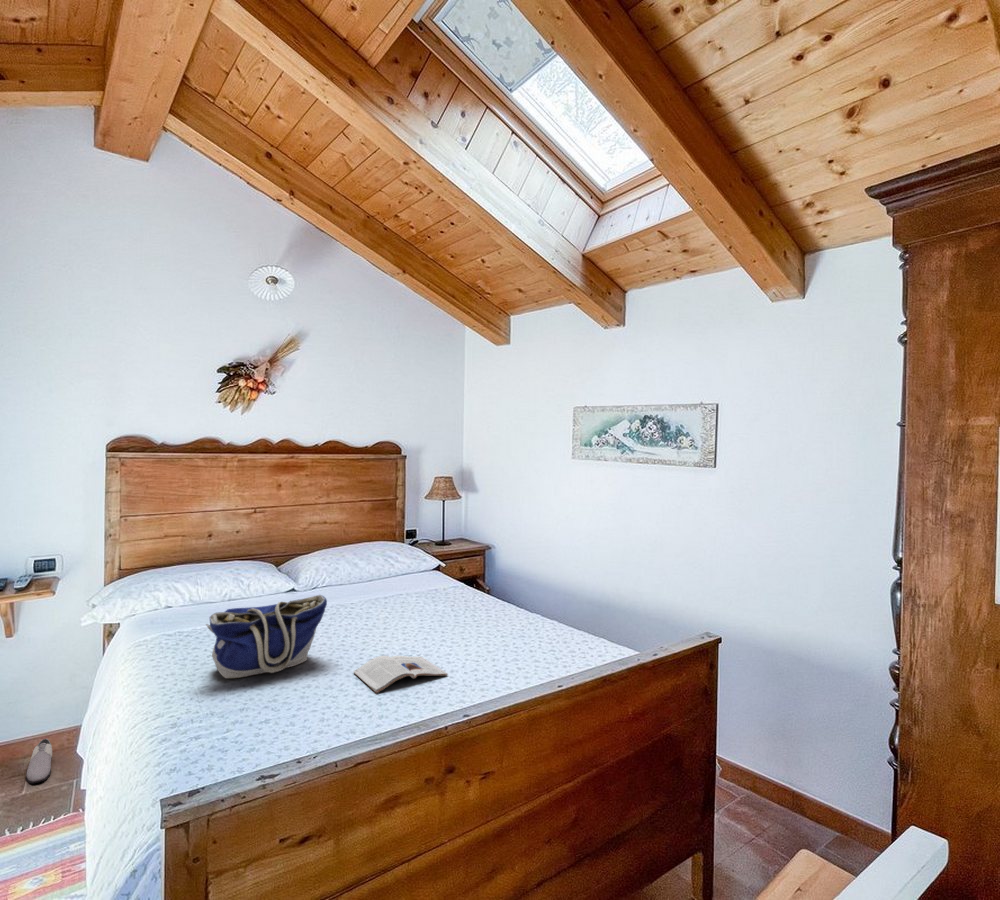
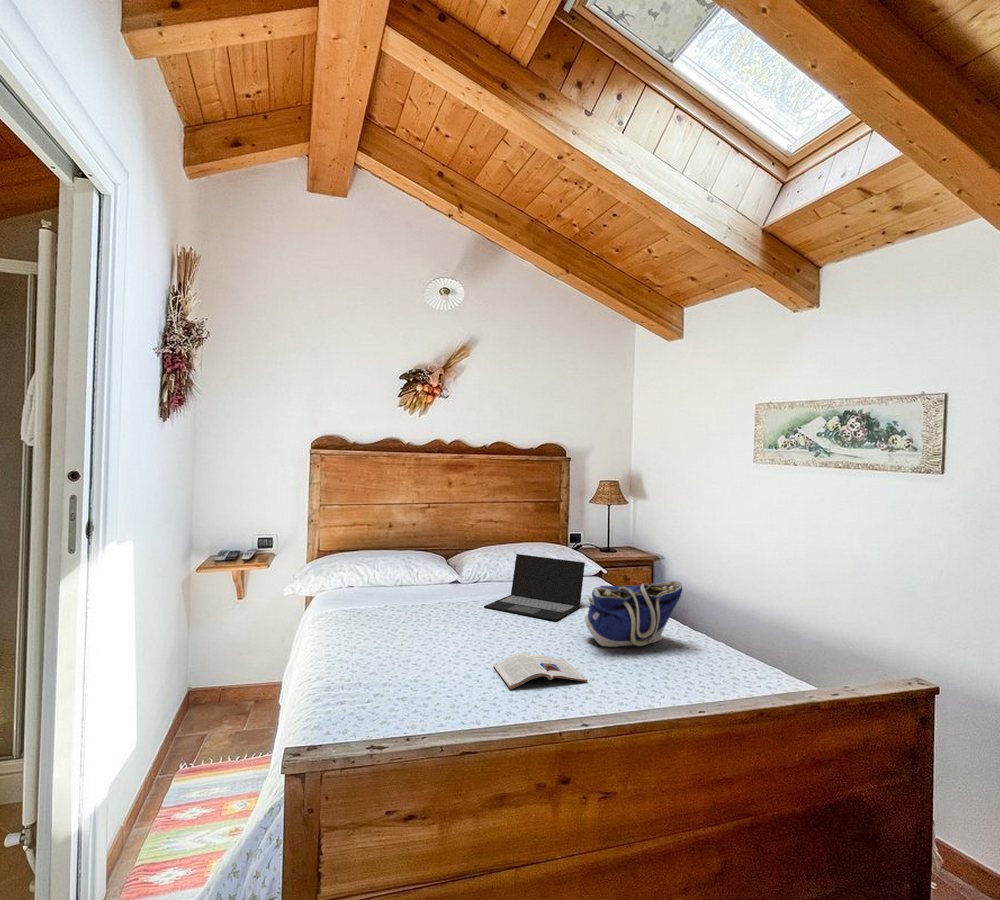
laptop: none [328,557,428,620] -> present [484,554,585,621]
tote bag: present [206,595,327,678] -> present [585,581,682,647]
shoe: present [26,739,52,784] -> none [243,691,265,727]

